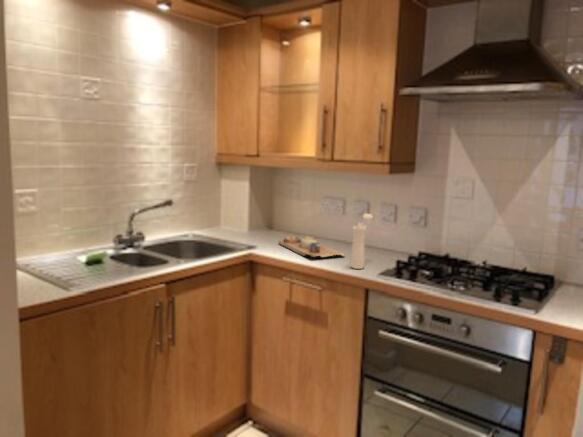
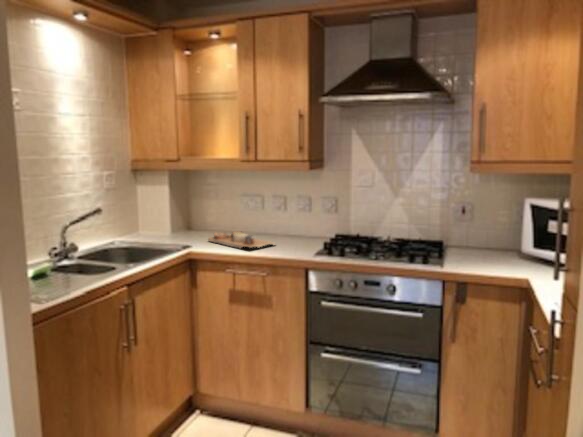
pepper mill: present [350,214,372,269] -> none [286,205,300,253]

